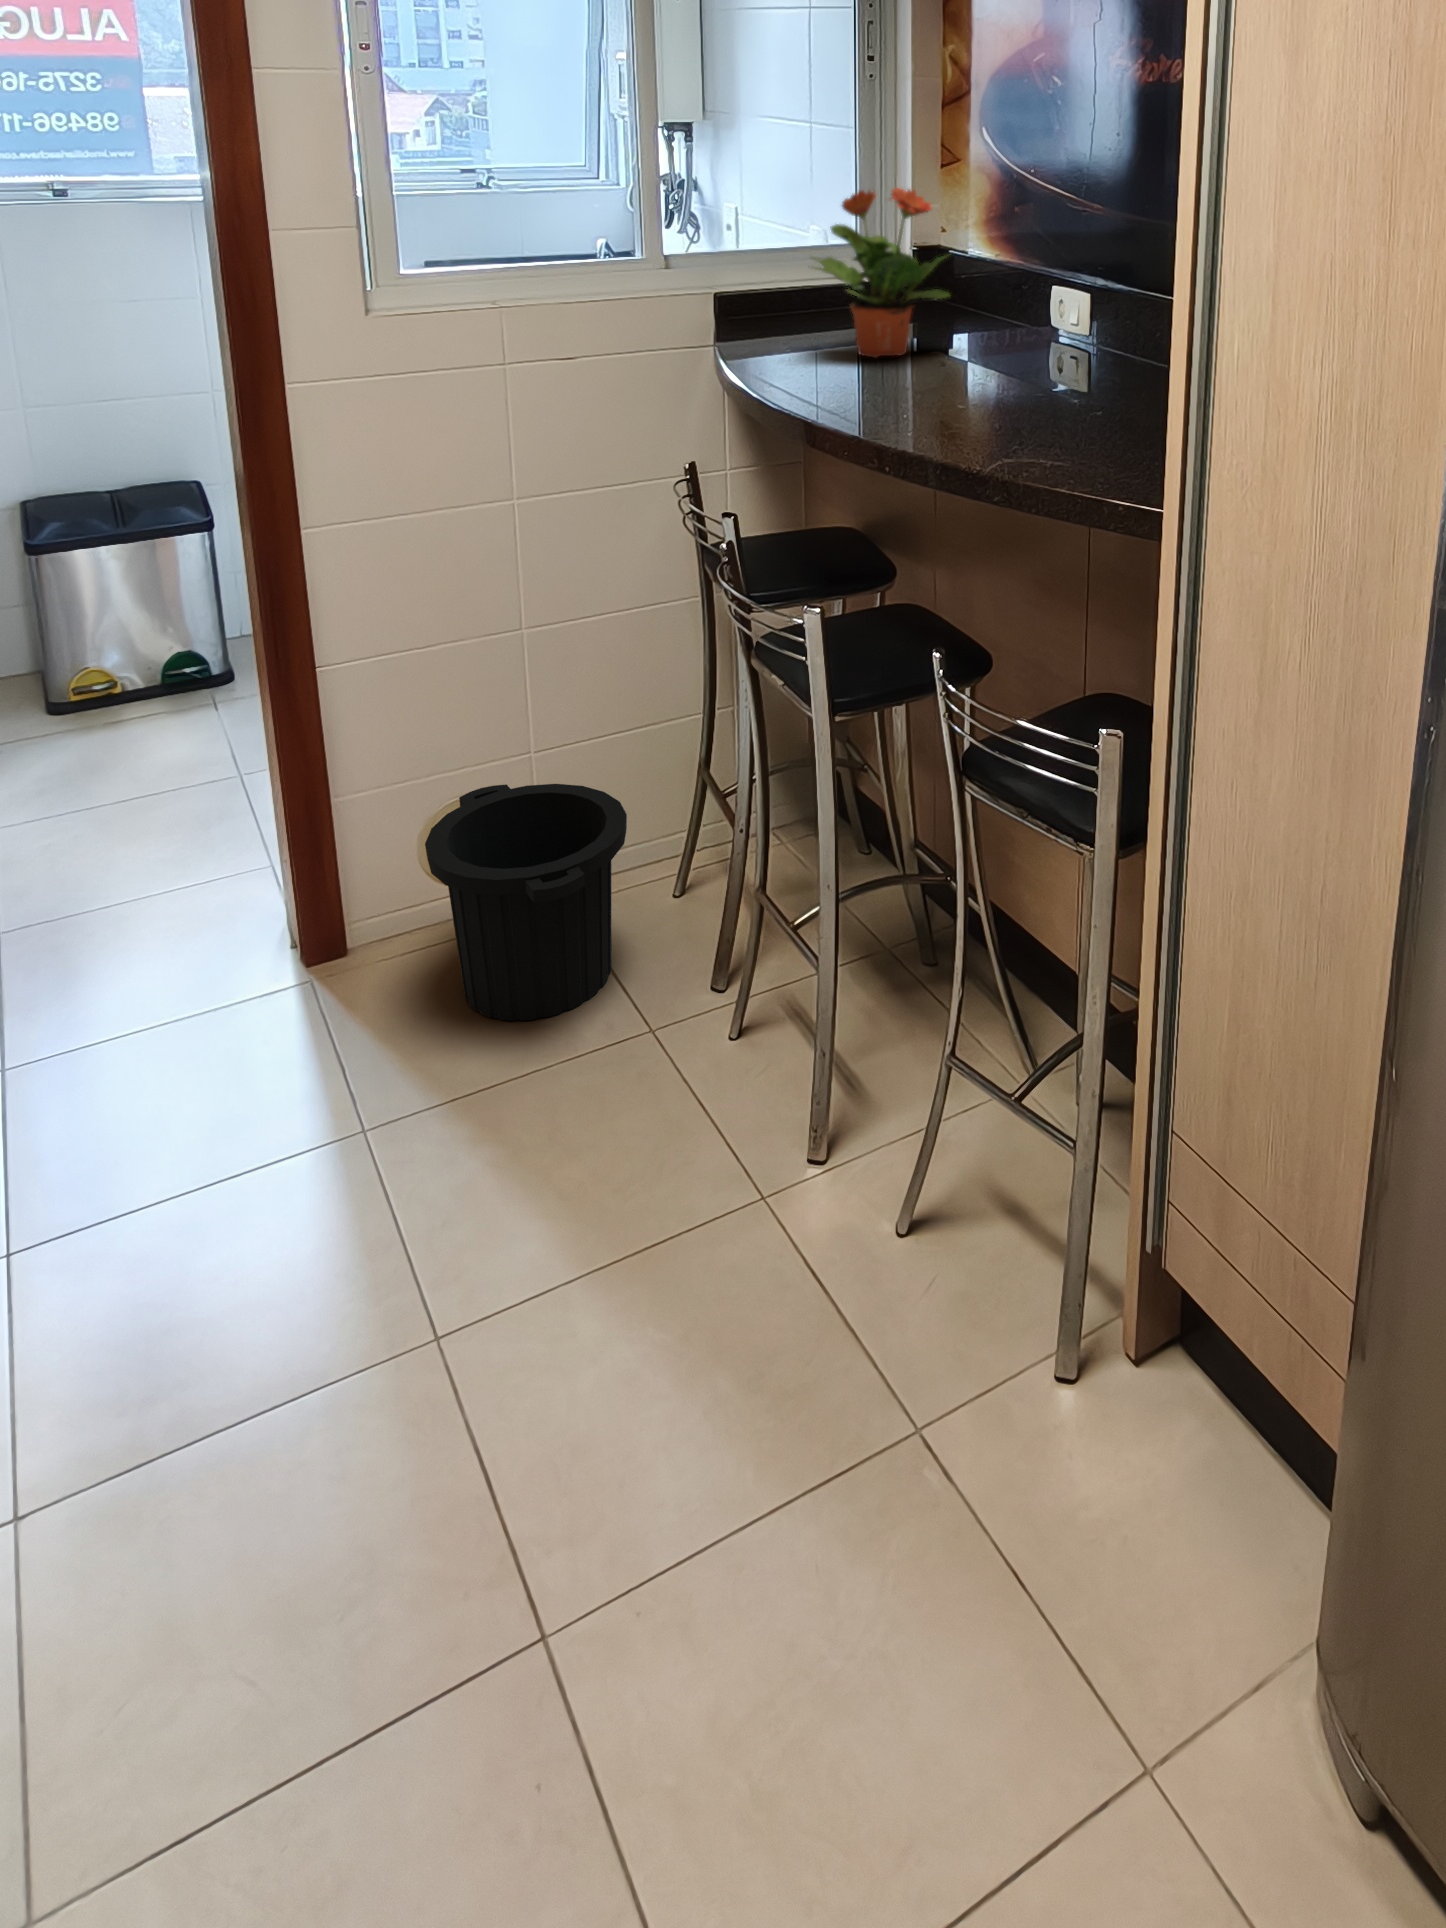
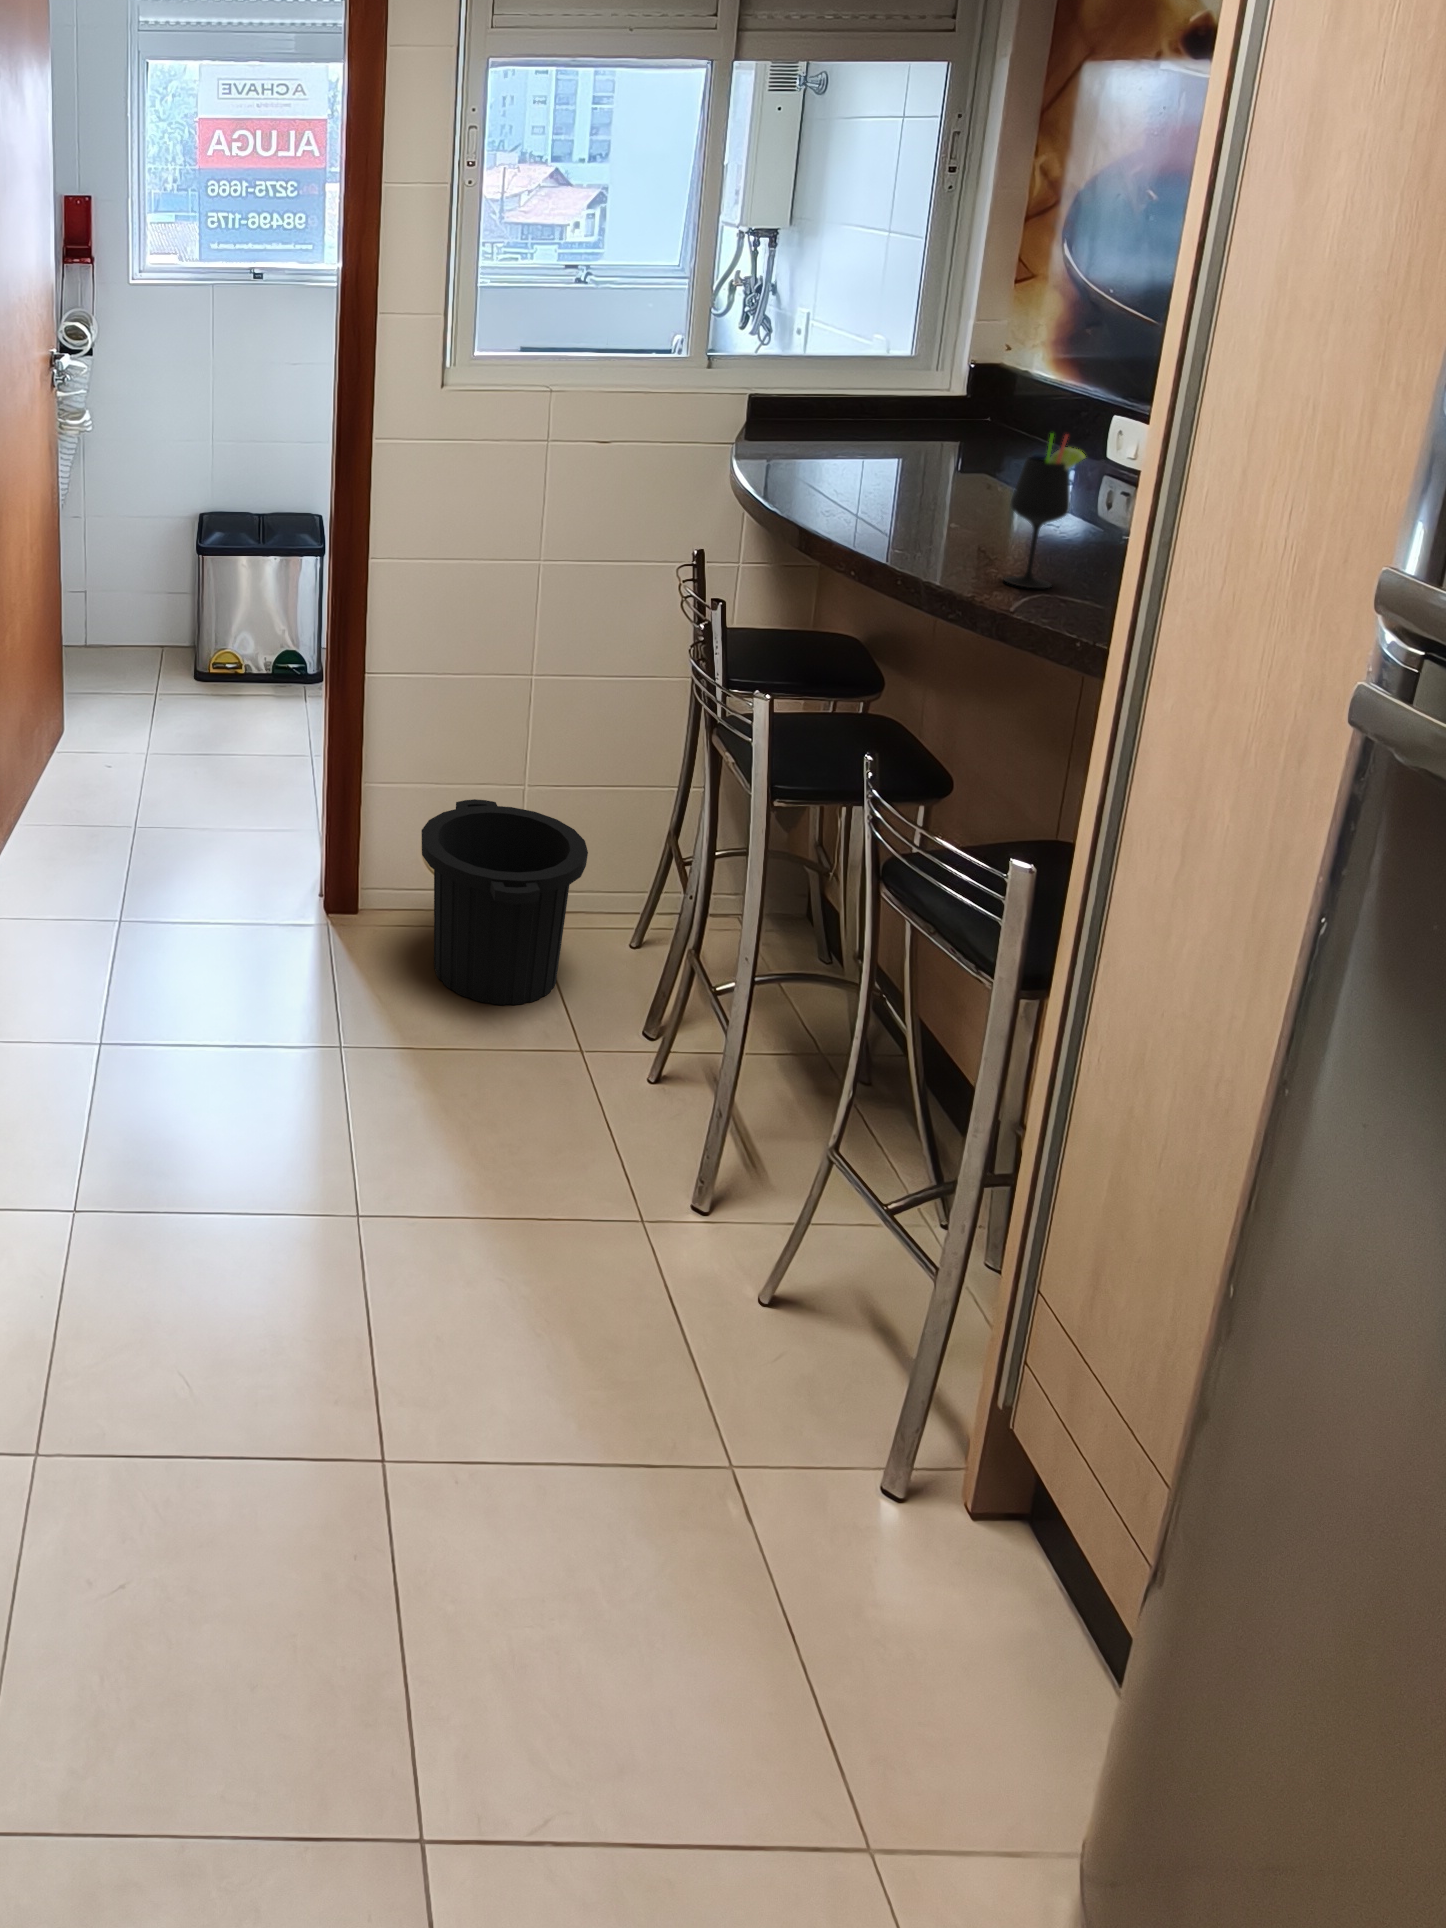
potted plant: present [812,188,949,358] -> none [840,301,1007,472]
wine glass: none [1020,306,1079,458] -> present [1004,434,1085,588]

